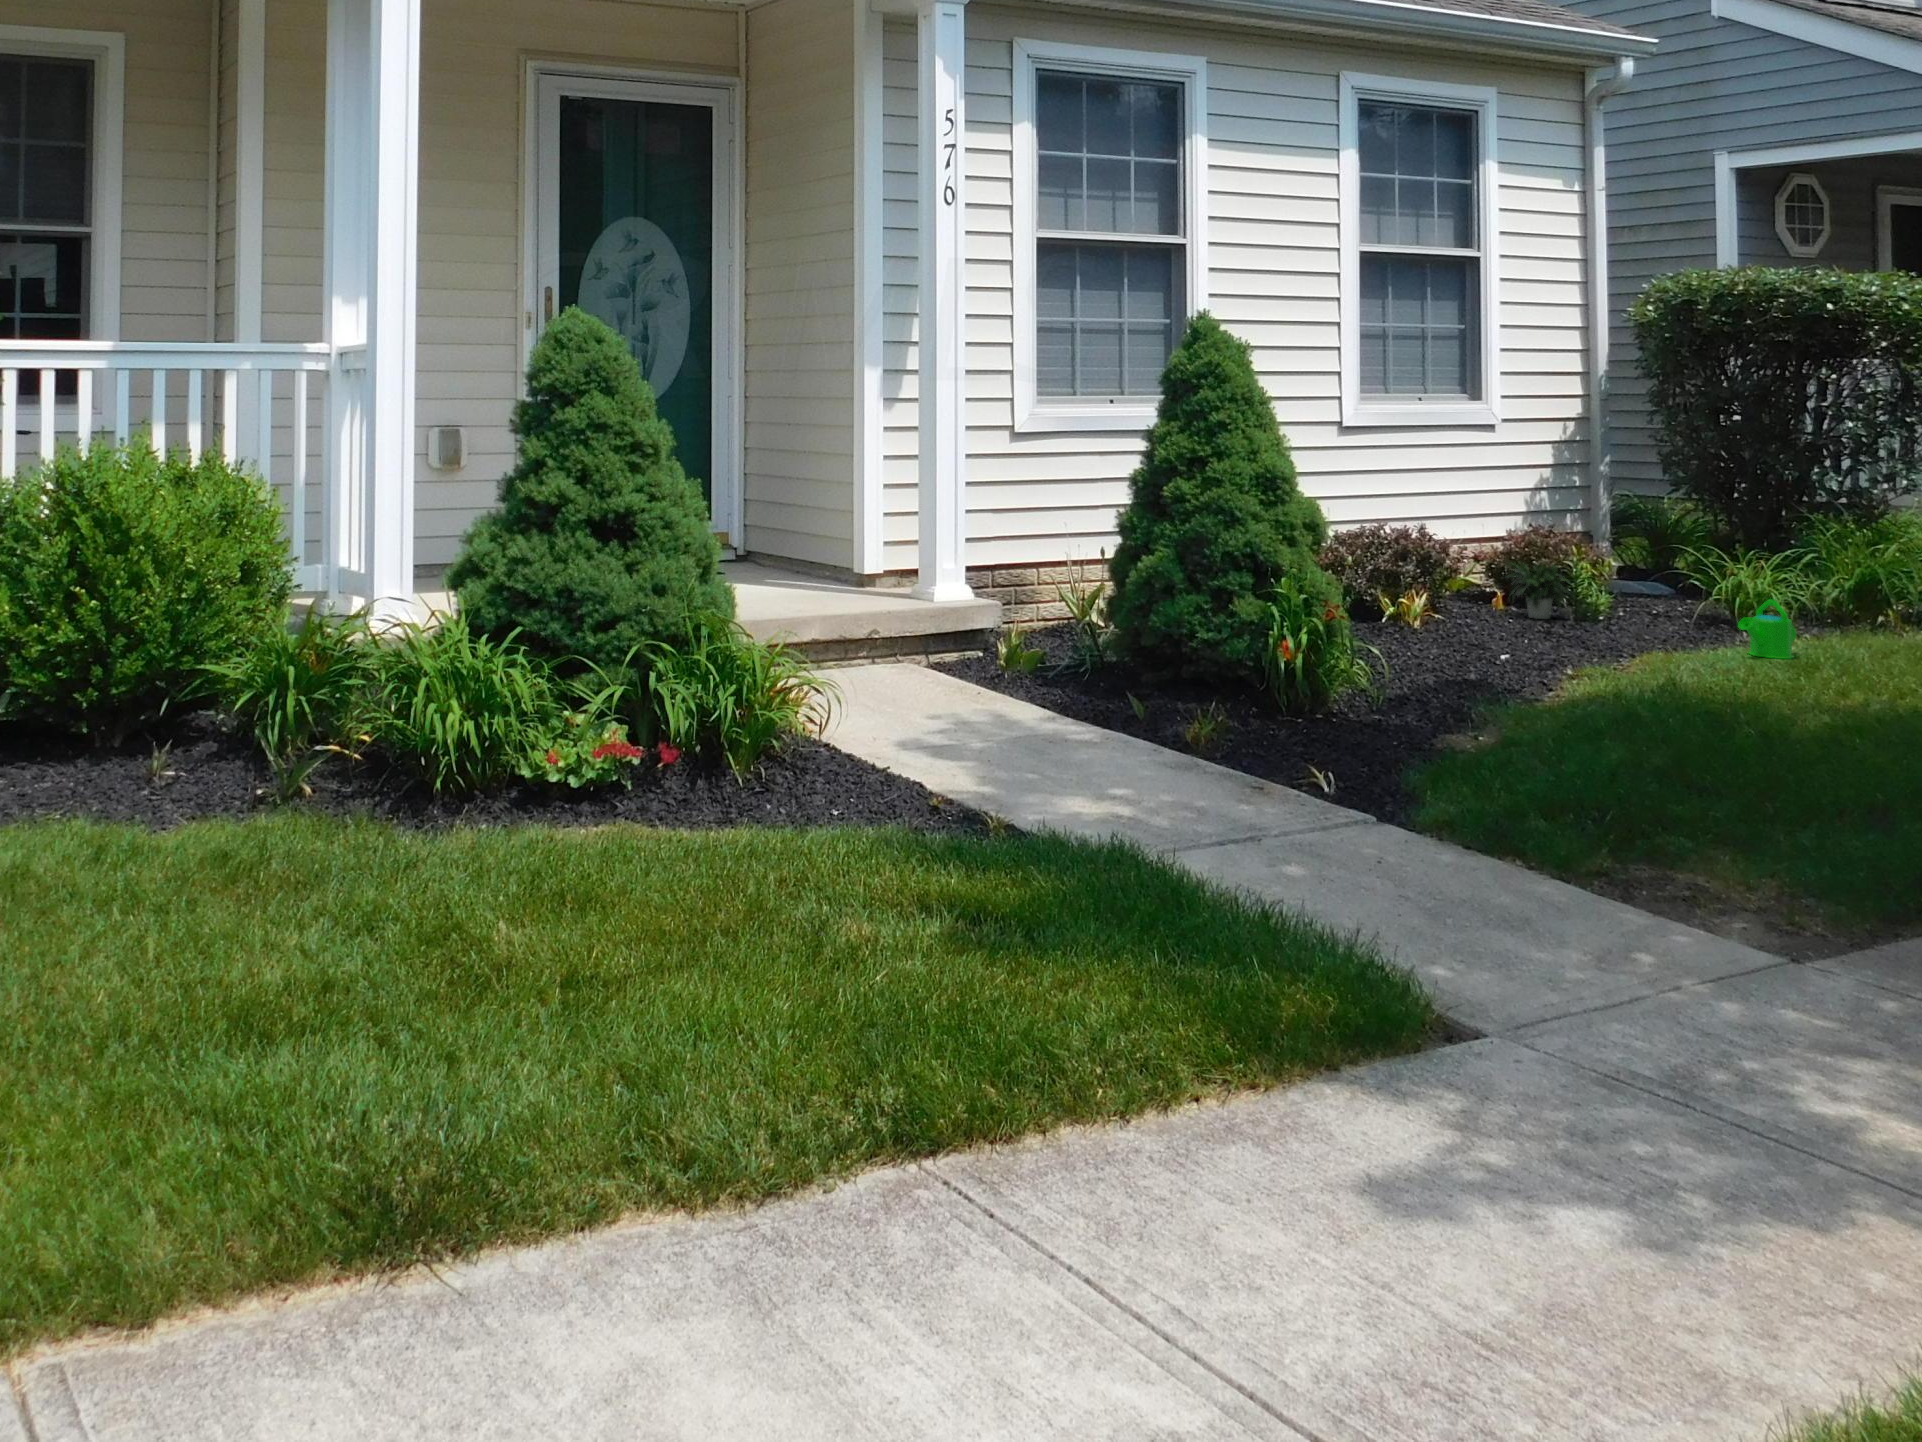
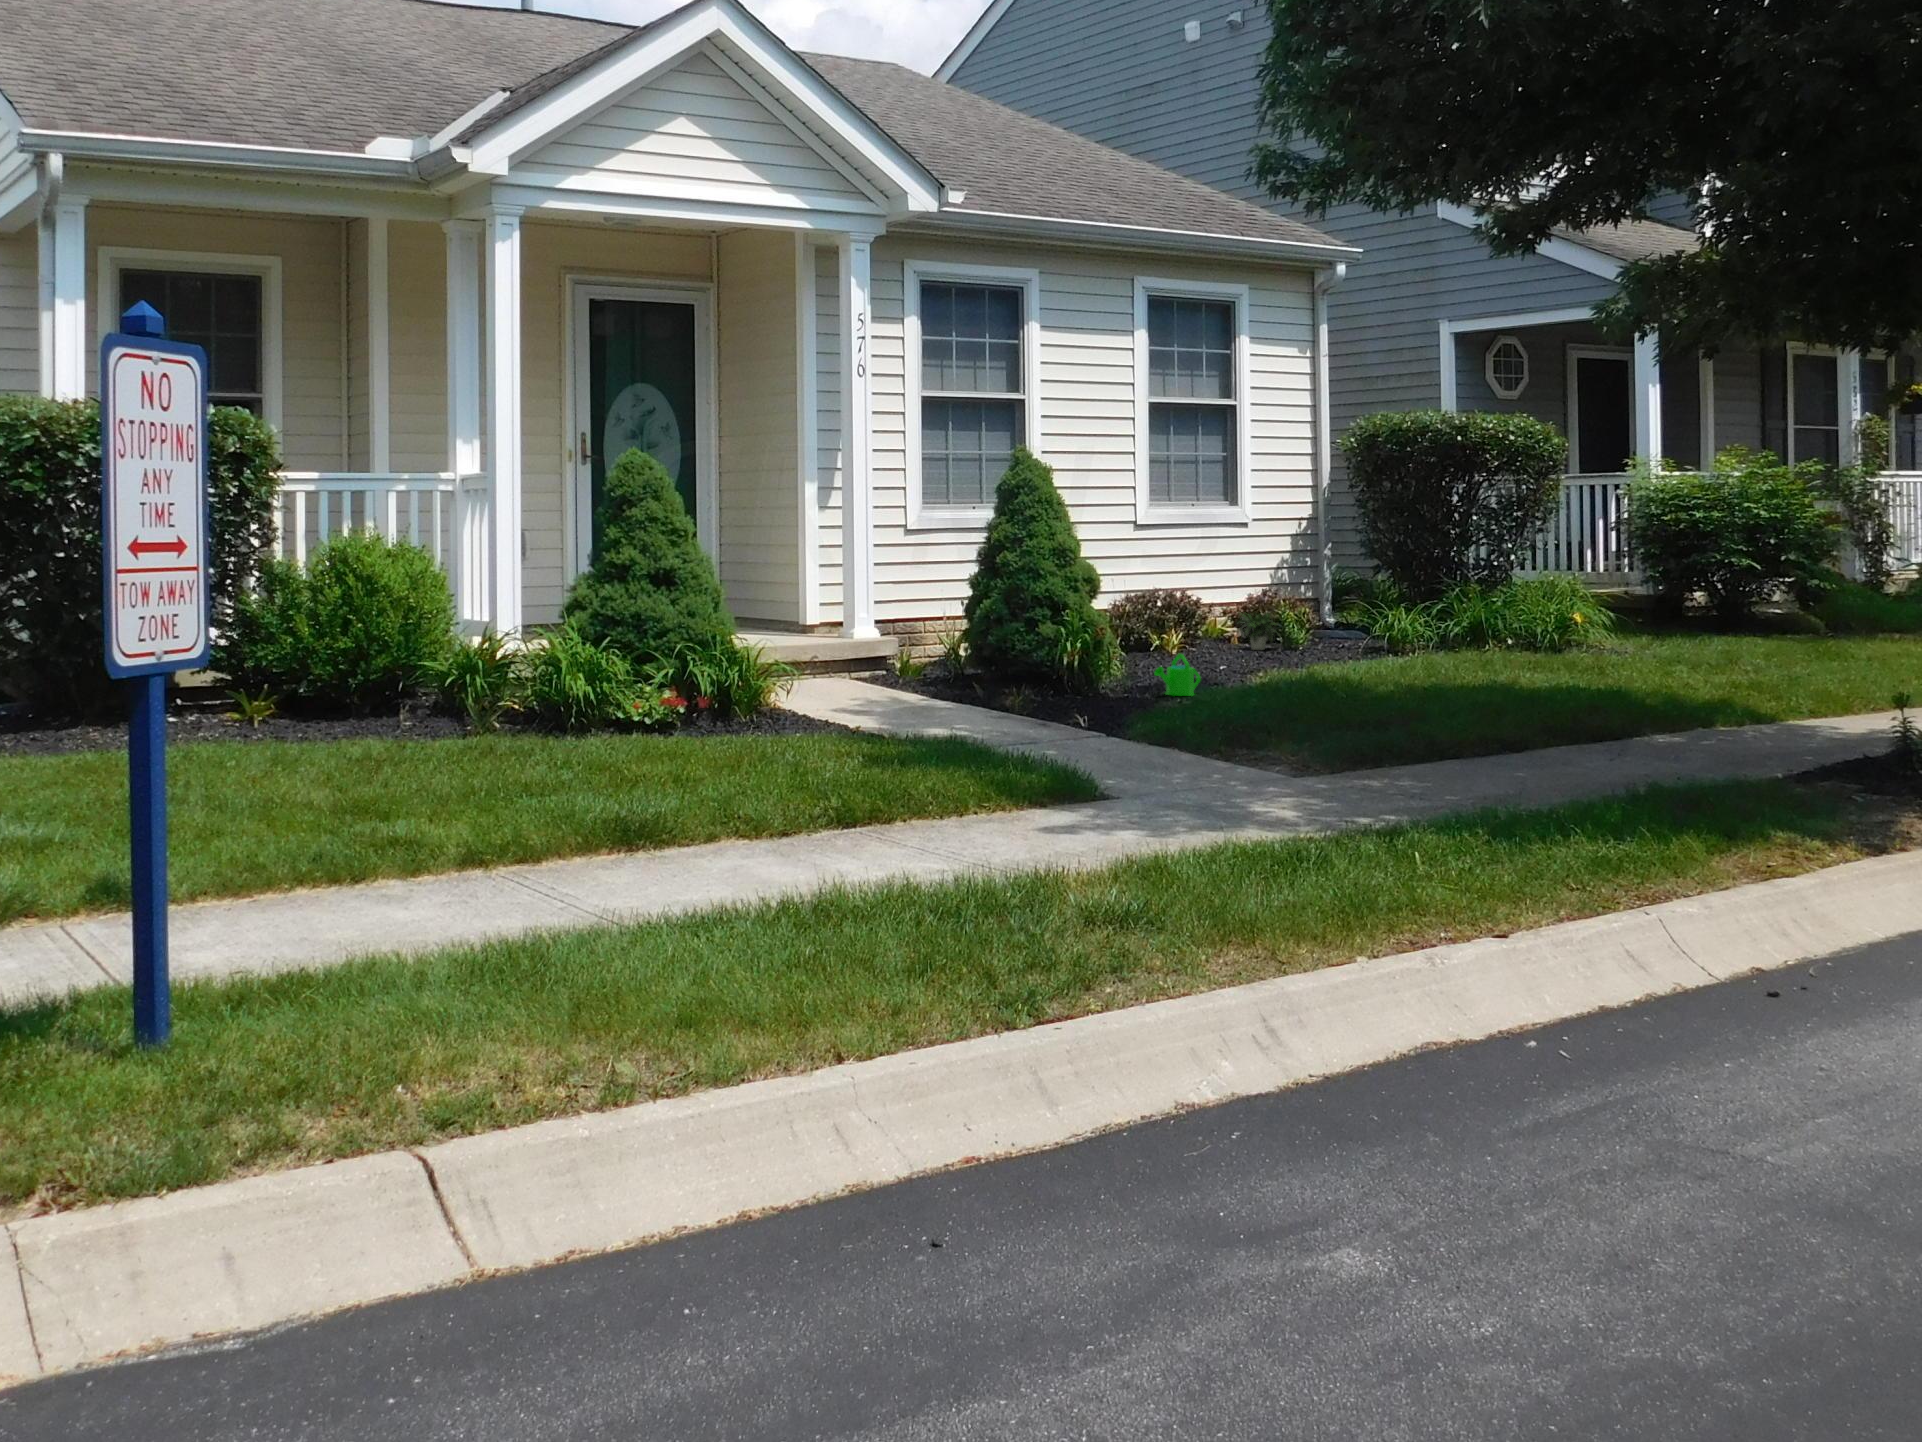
watering can: present [1738,599,1796,659] -> present [1154,654,1201,696]

